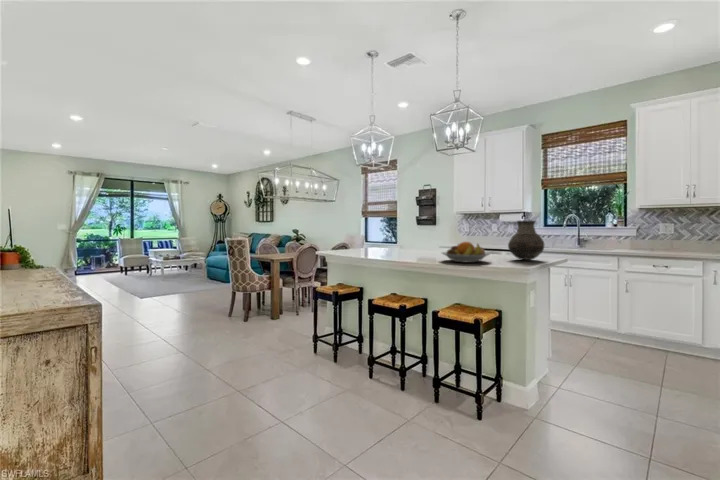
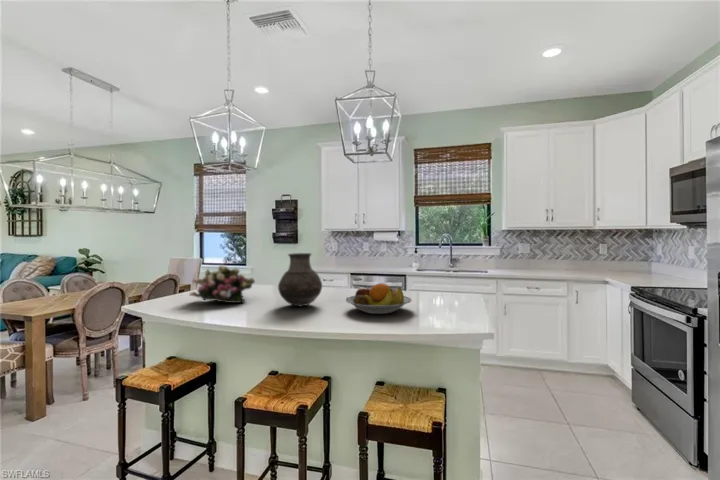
vase: present [508,220,544,260] -> present [278,253,322,306]
flower arrangement: none [348,231,388,255] -> present [190,265,254,303]

